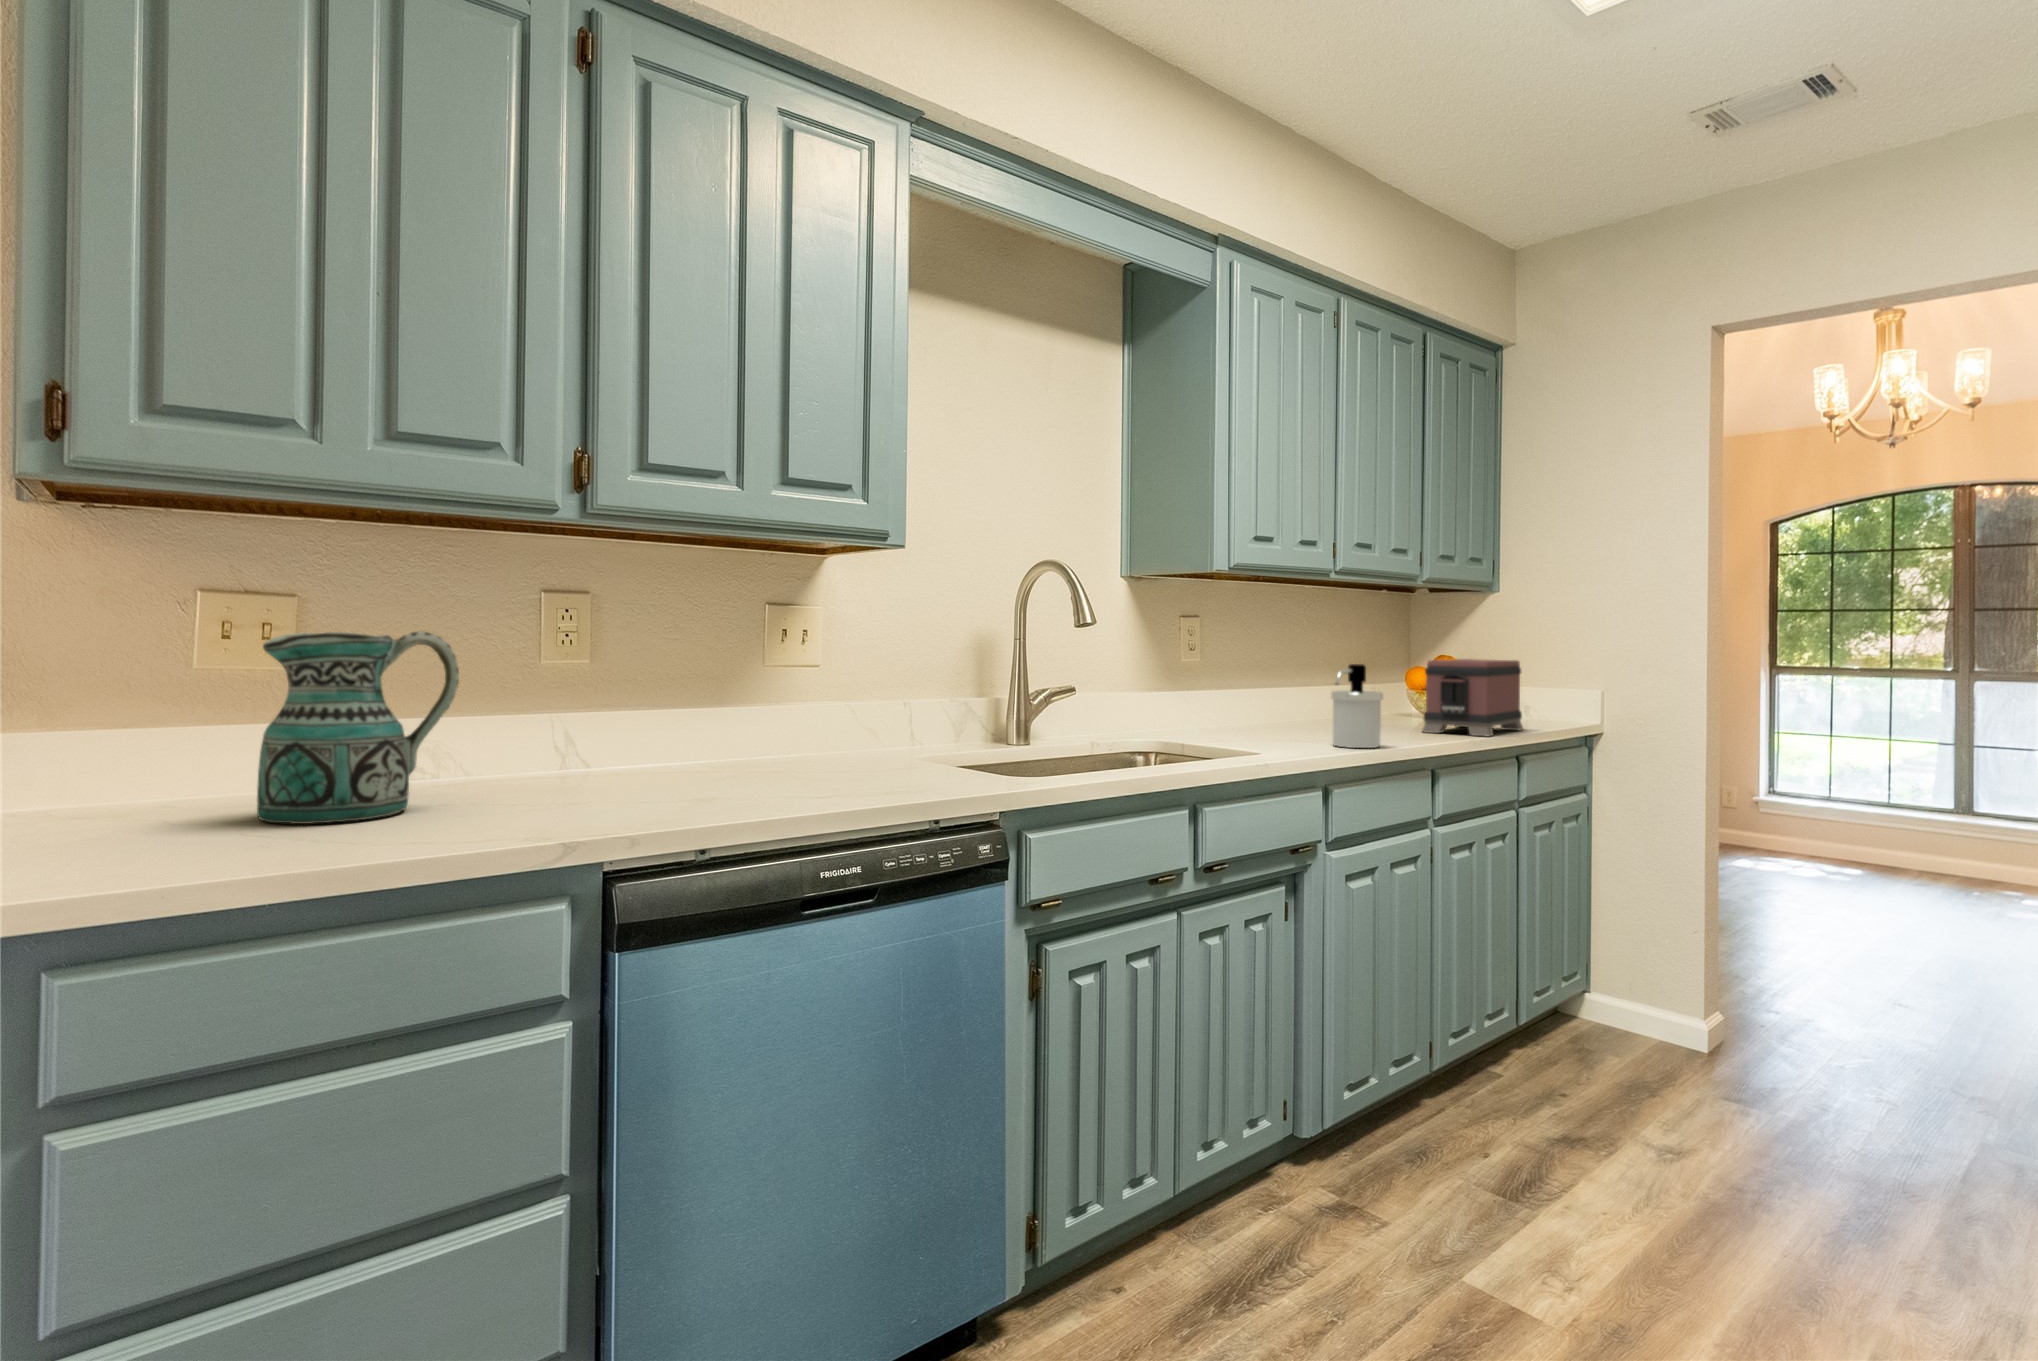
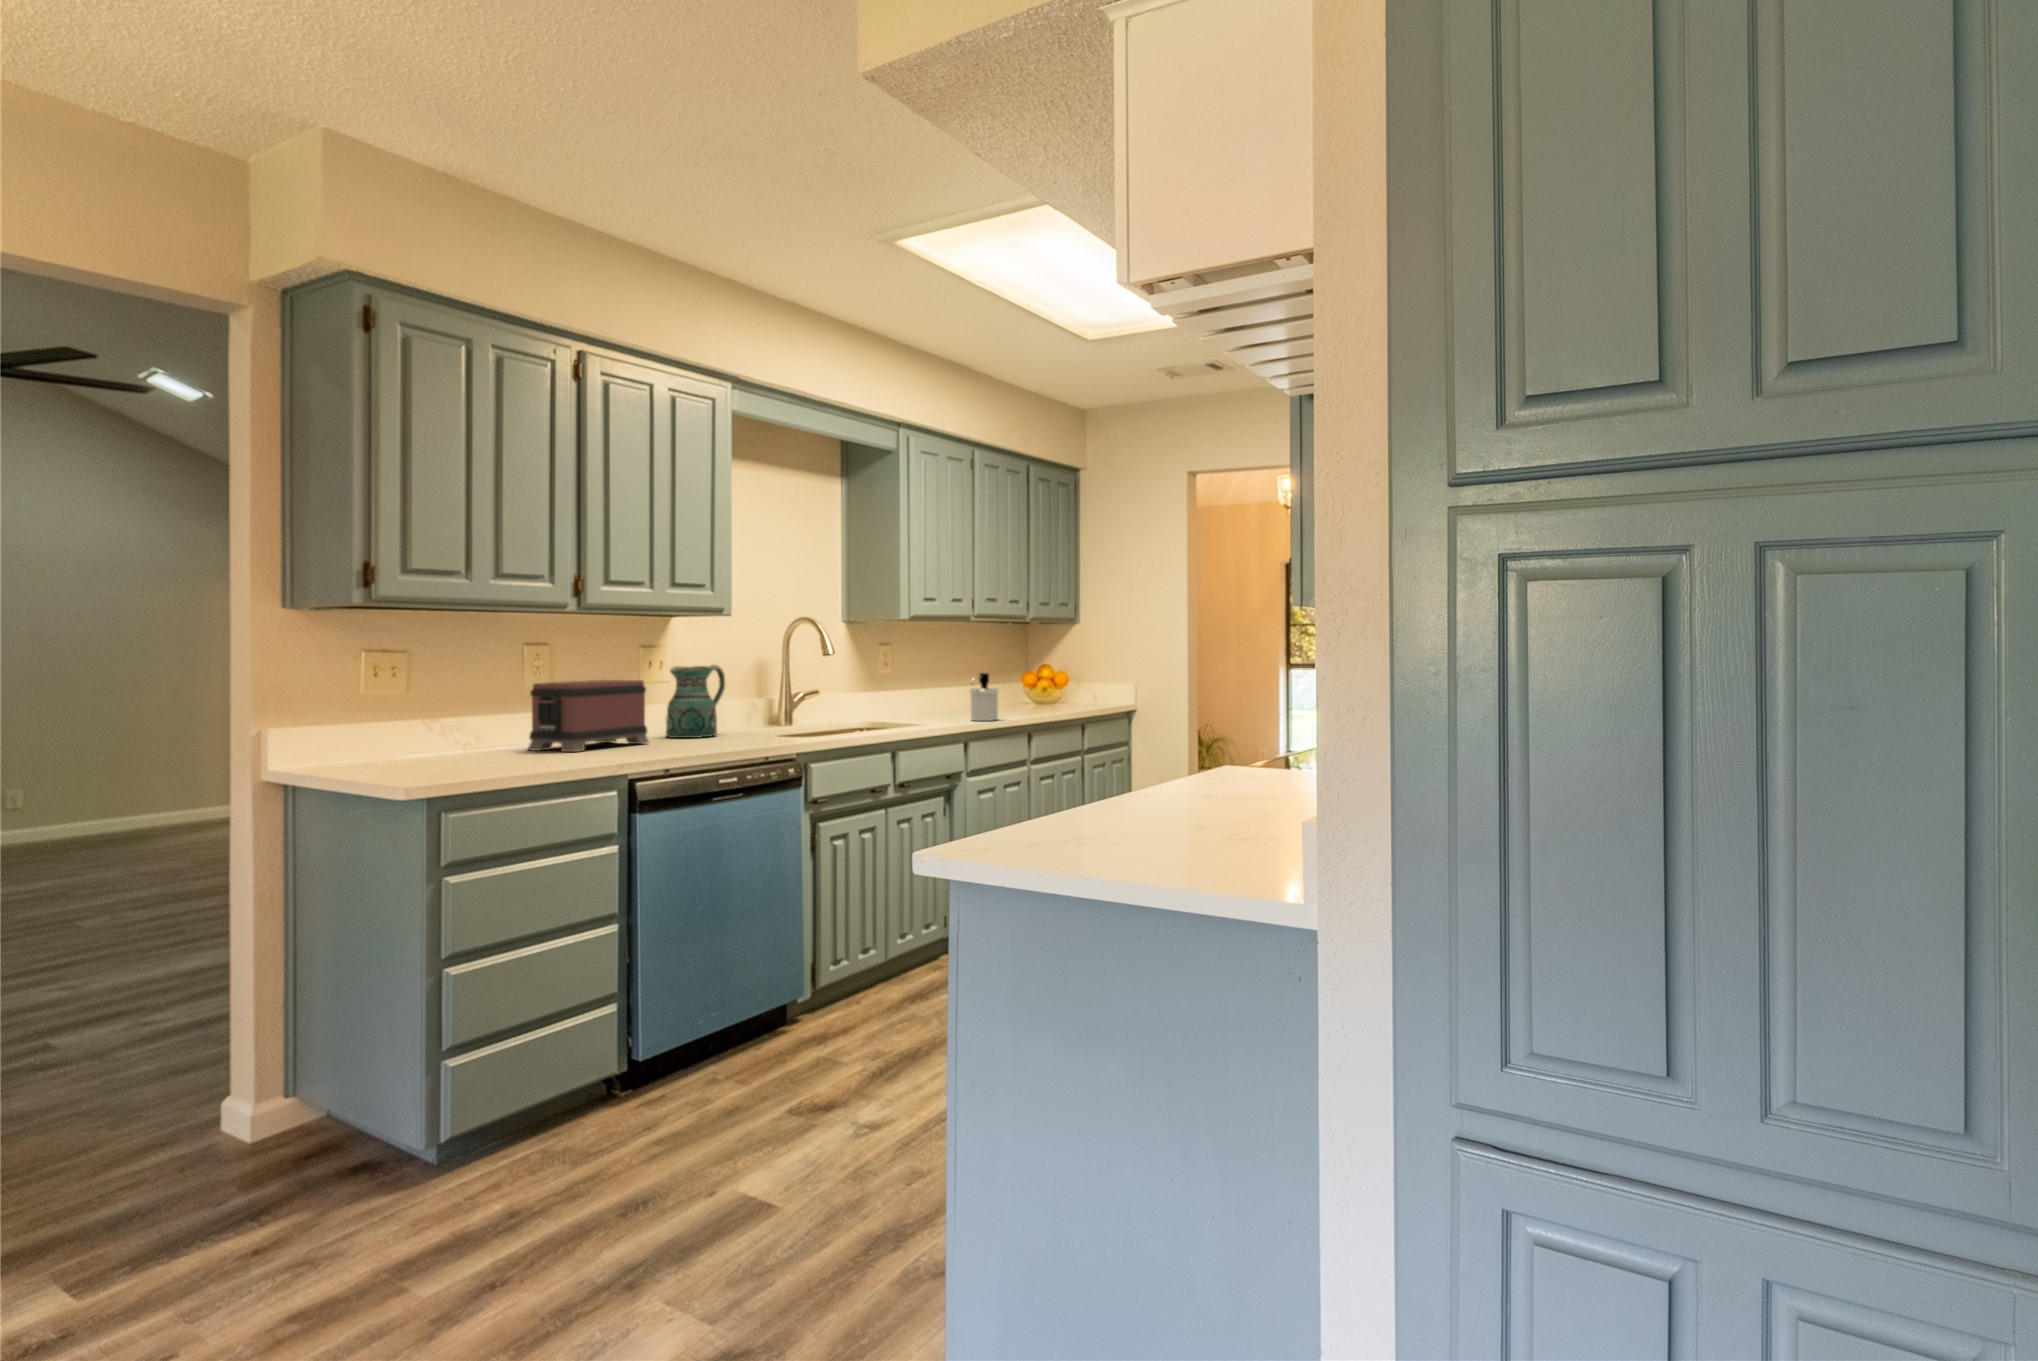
ceramic pitcher: present [257,632,459,824] -> present [666,665,725,738]
toaster: present [1422,659,1523,737] -> present [528,680,649,752]

